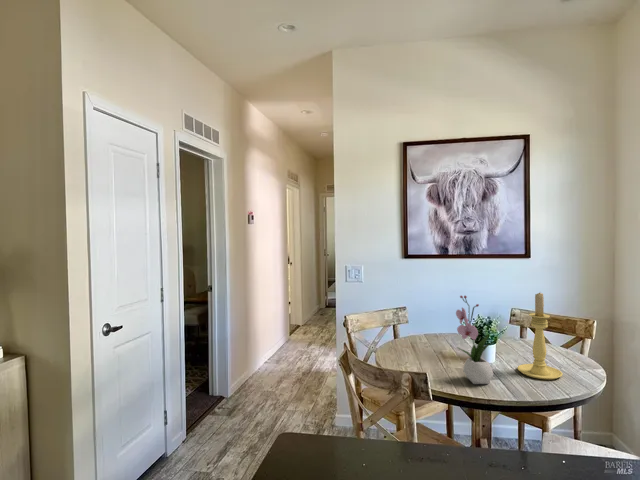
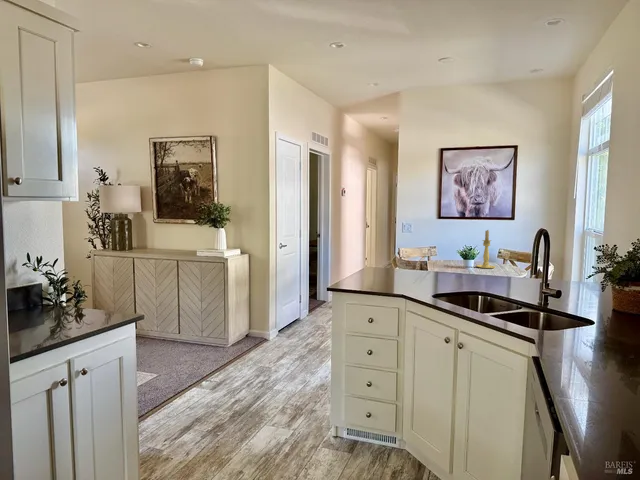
flower arrangement: present [456,296,496,384] -> none [445,229,462,268]

